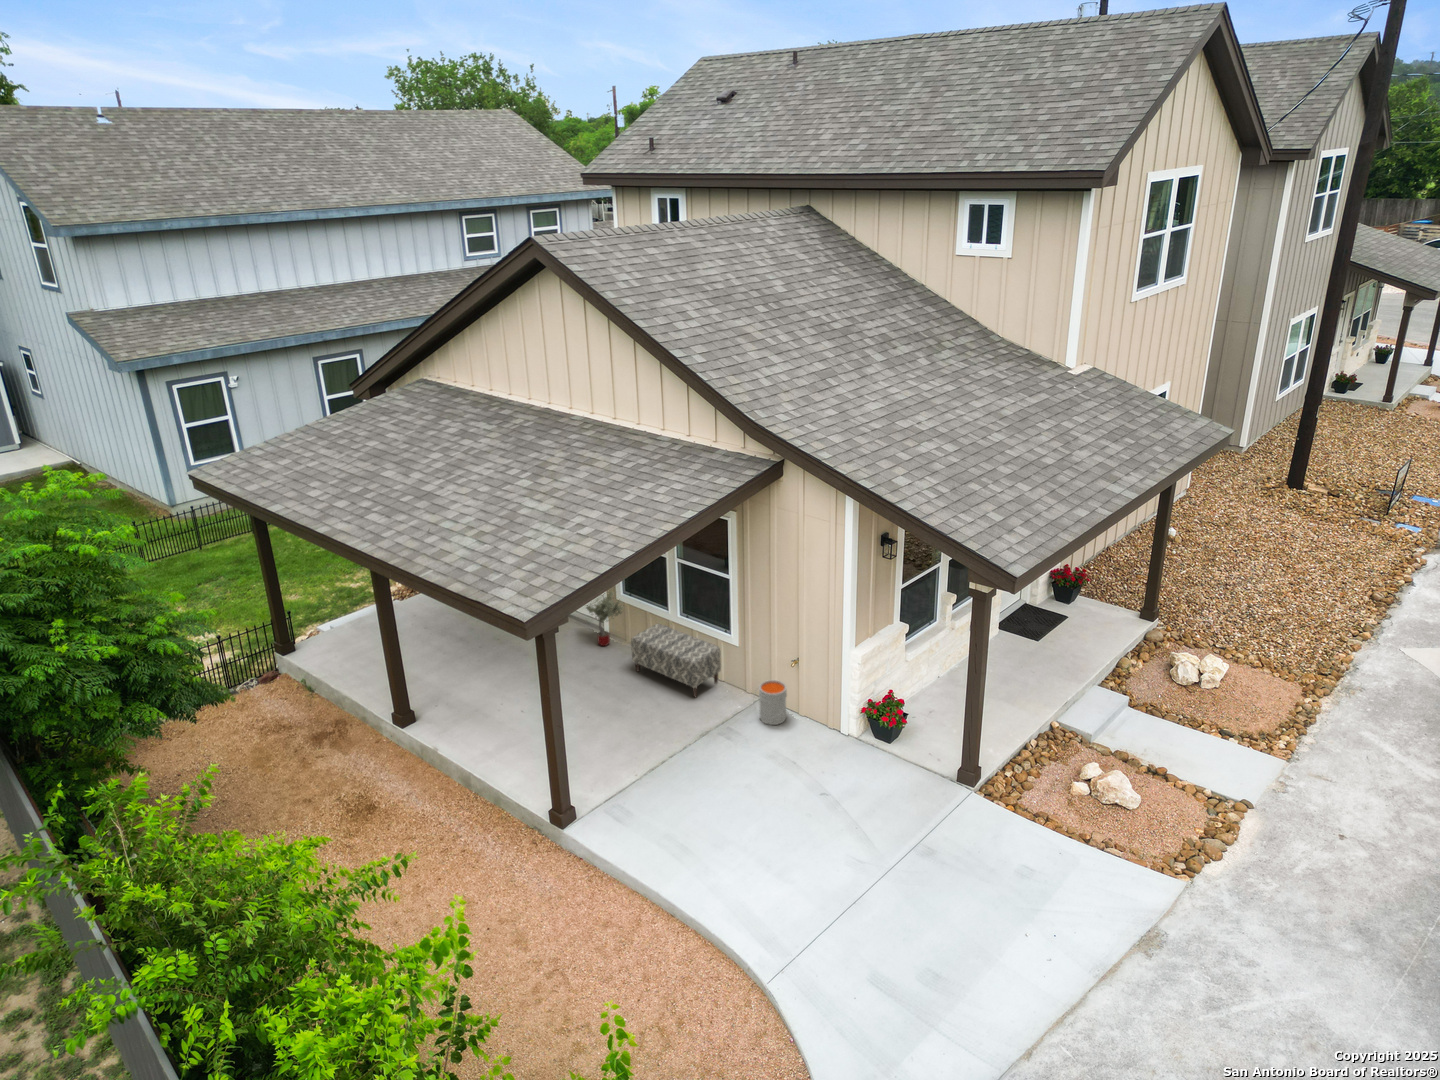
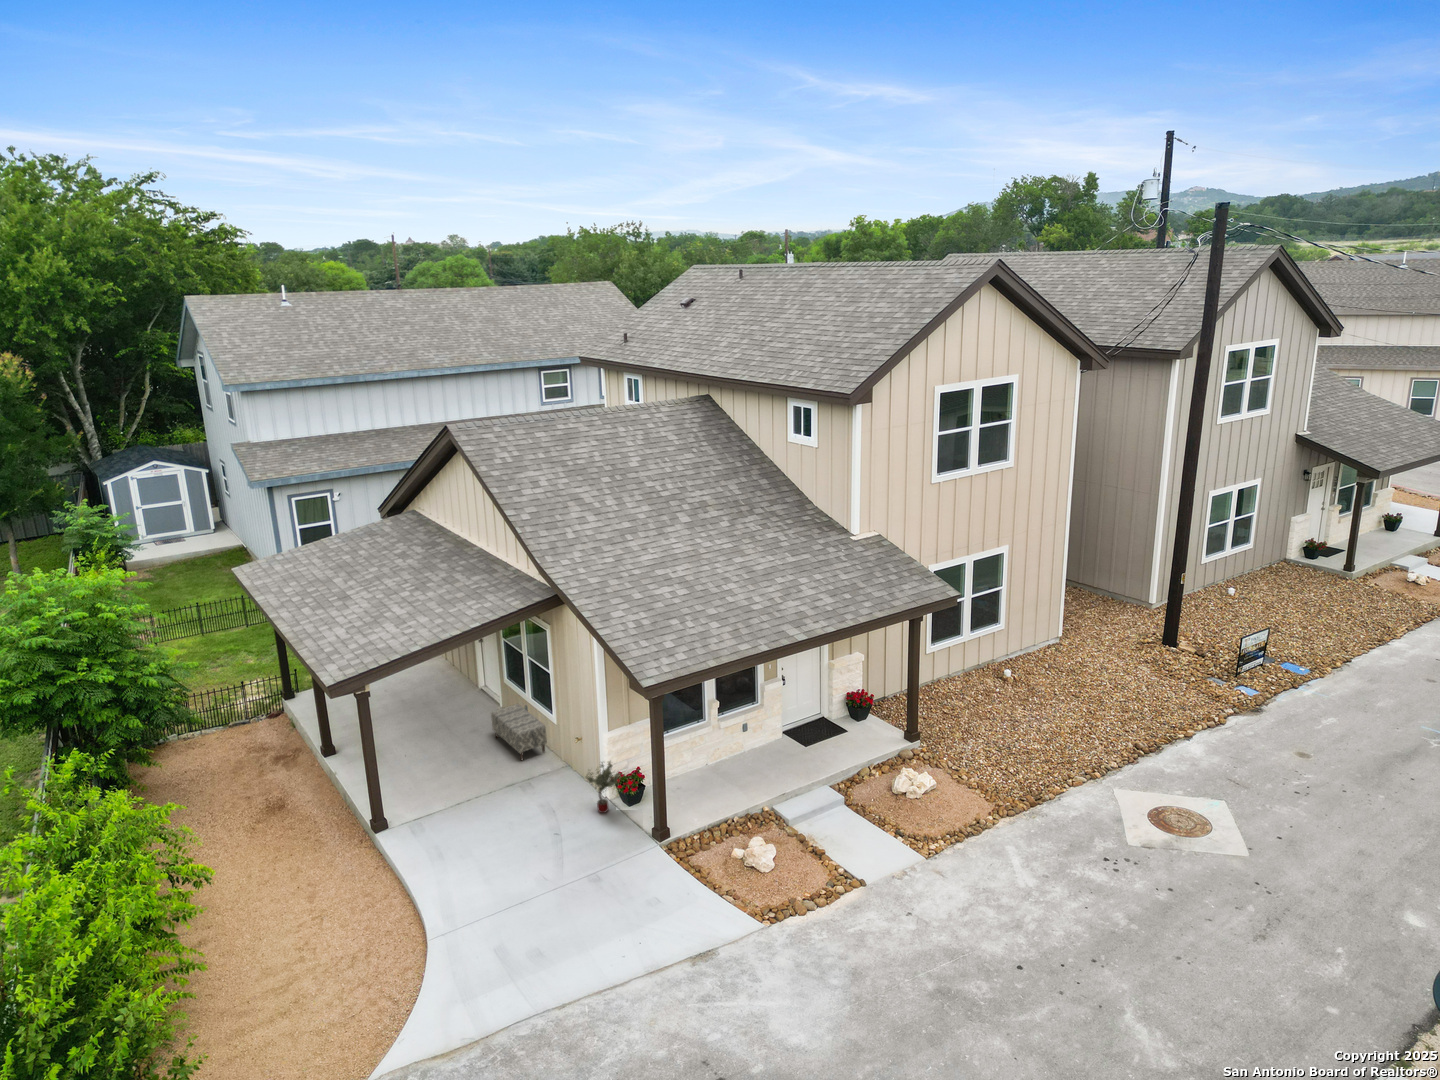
potted tree: present [586,592,623,646] -> present [586,761,620,813]
bucket: present [759,680,787,725] -> none [551,753,574,787]

